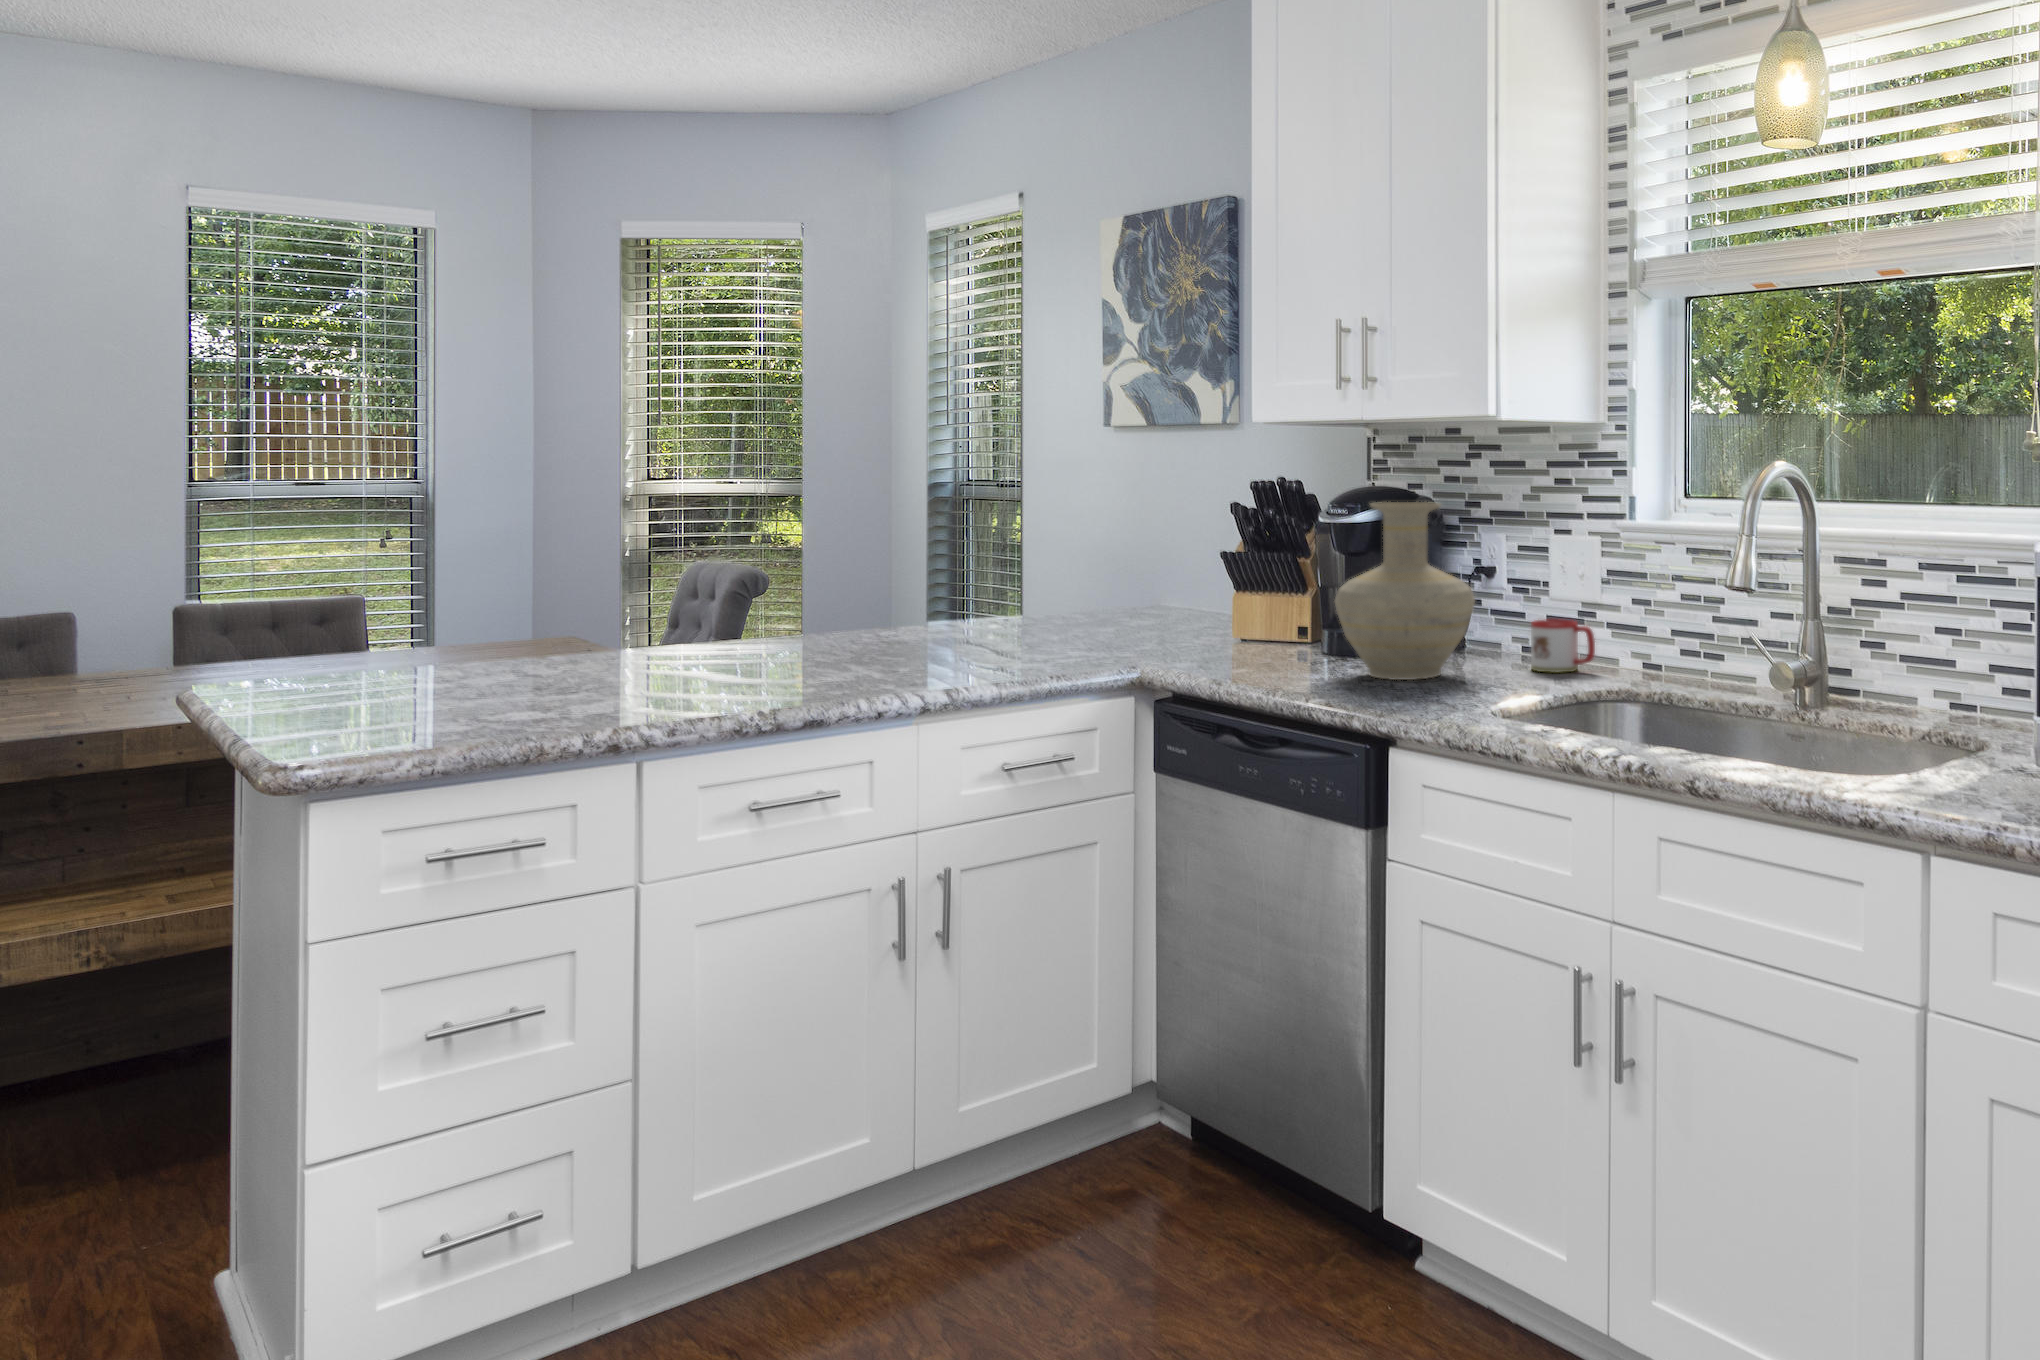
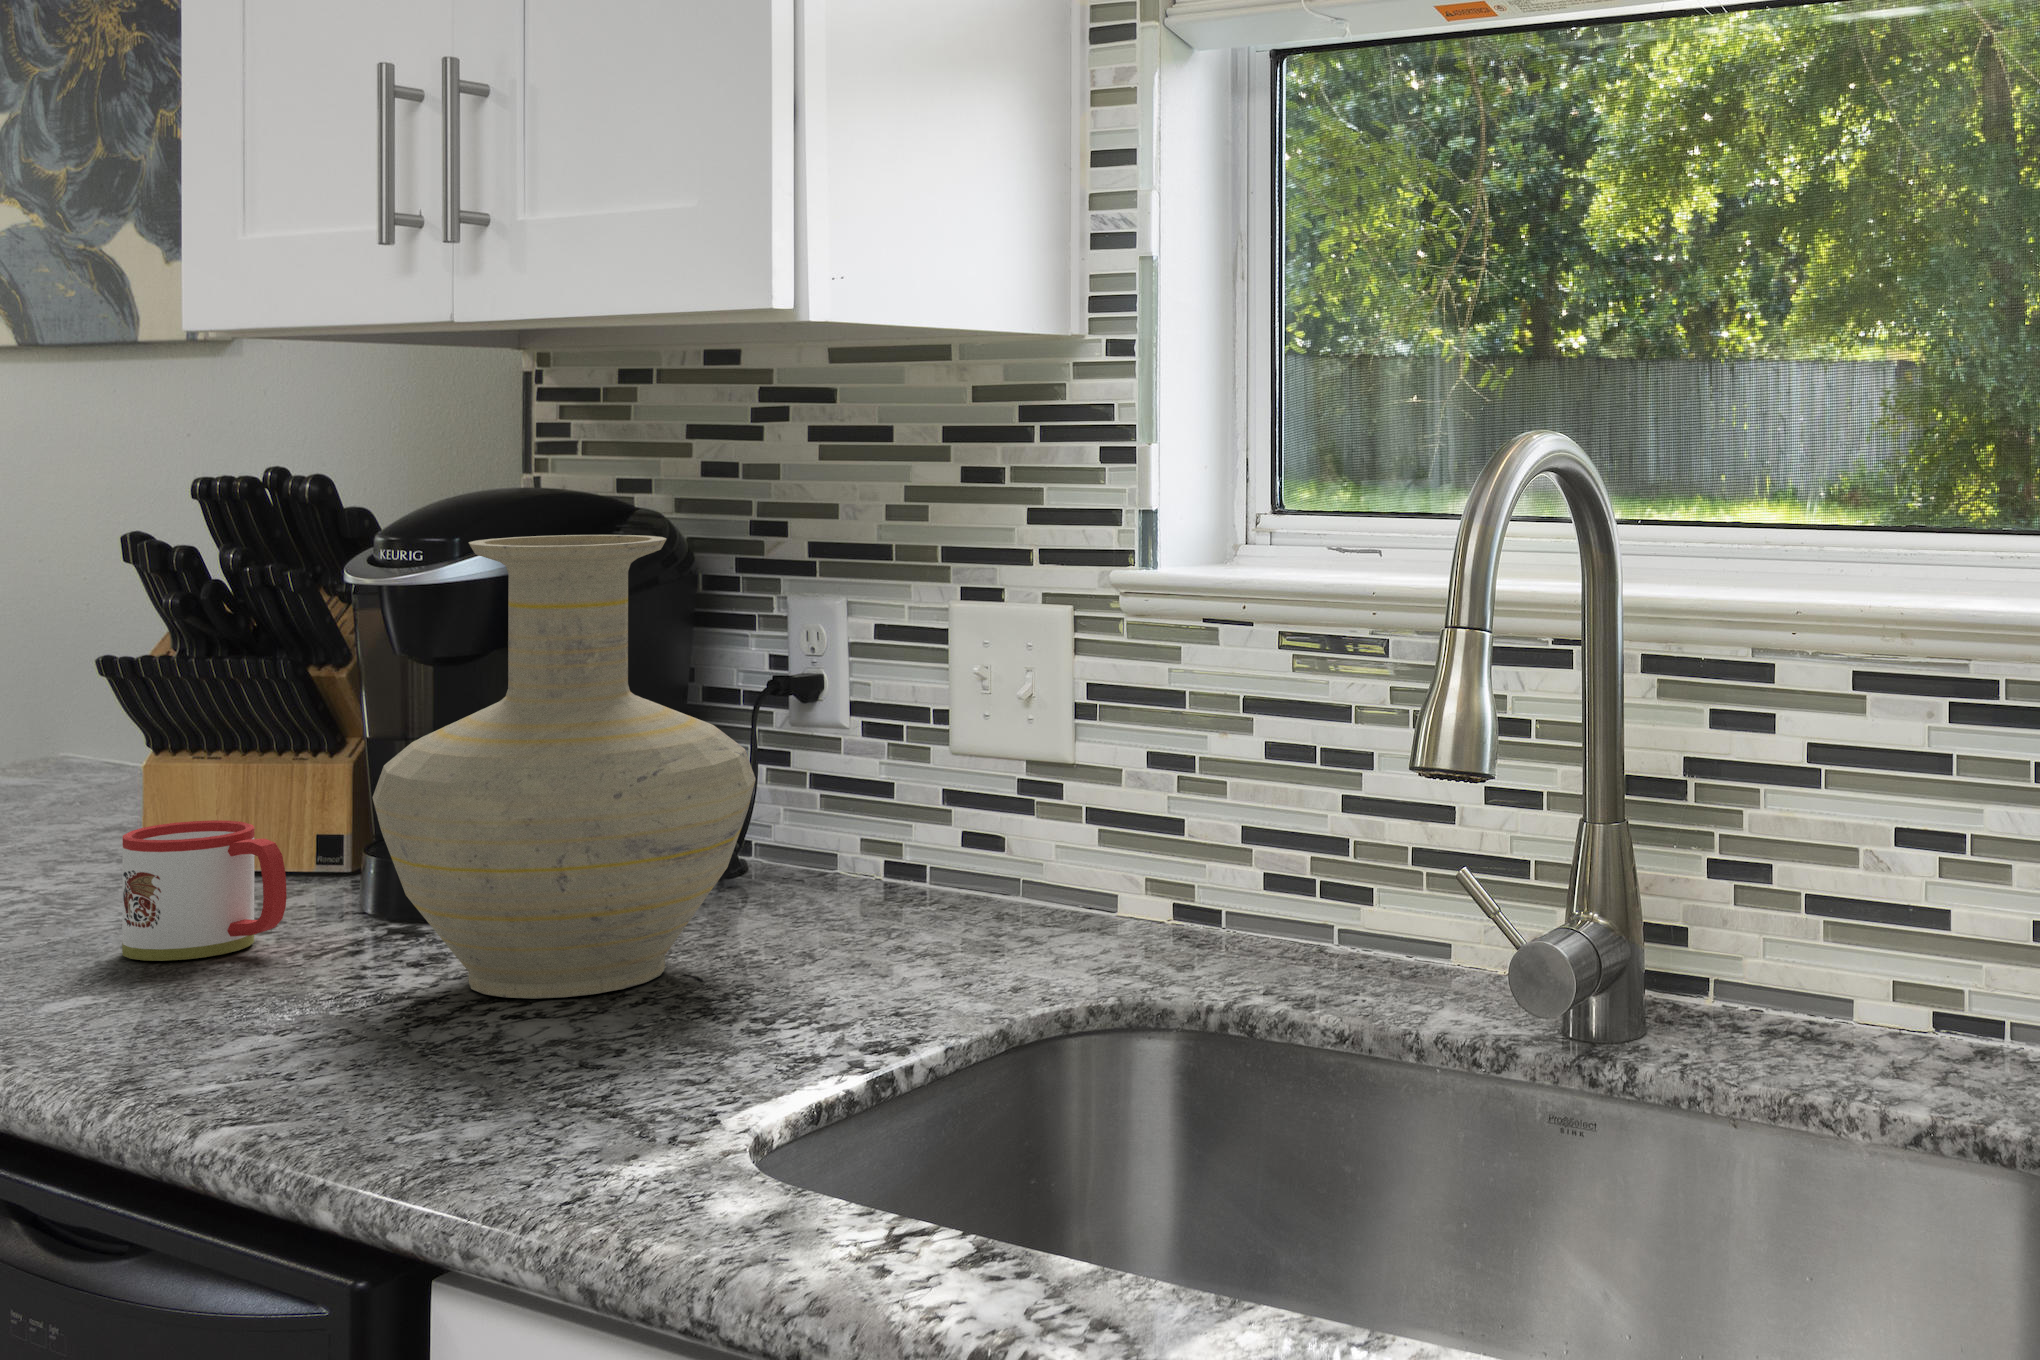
mug: present [1531,619,1595,672] -> present [122,820,286,961]

